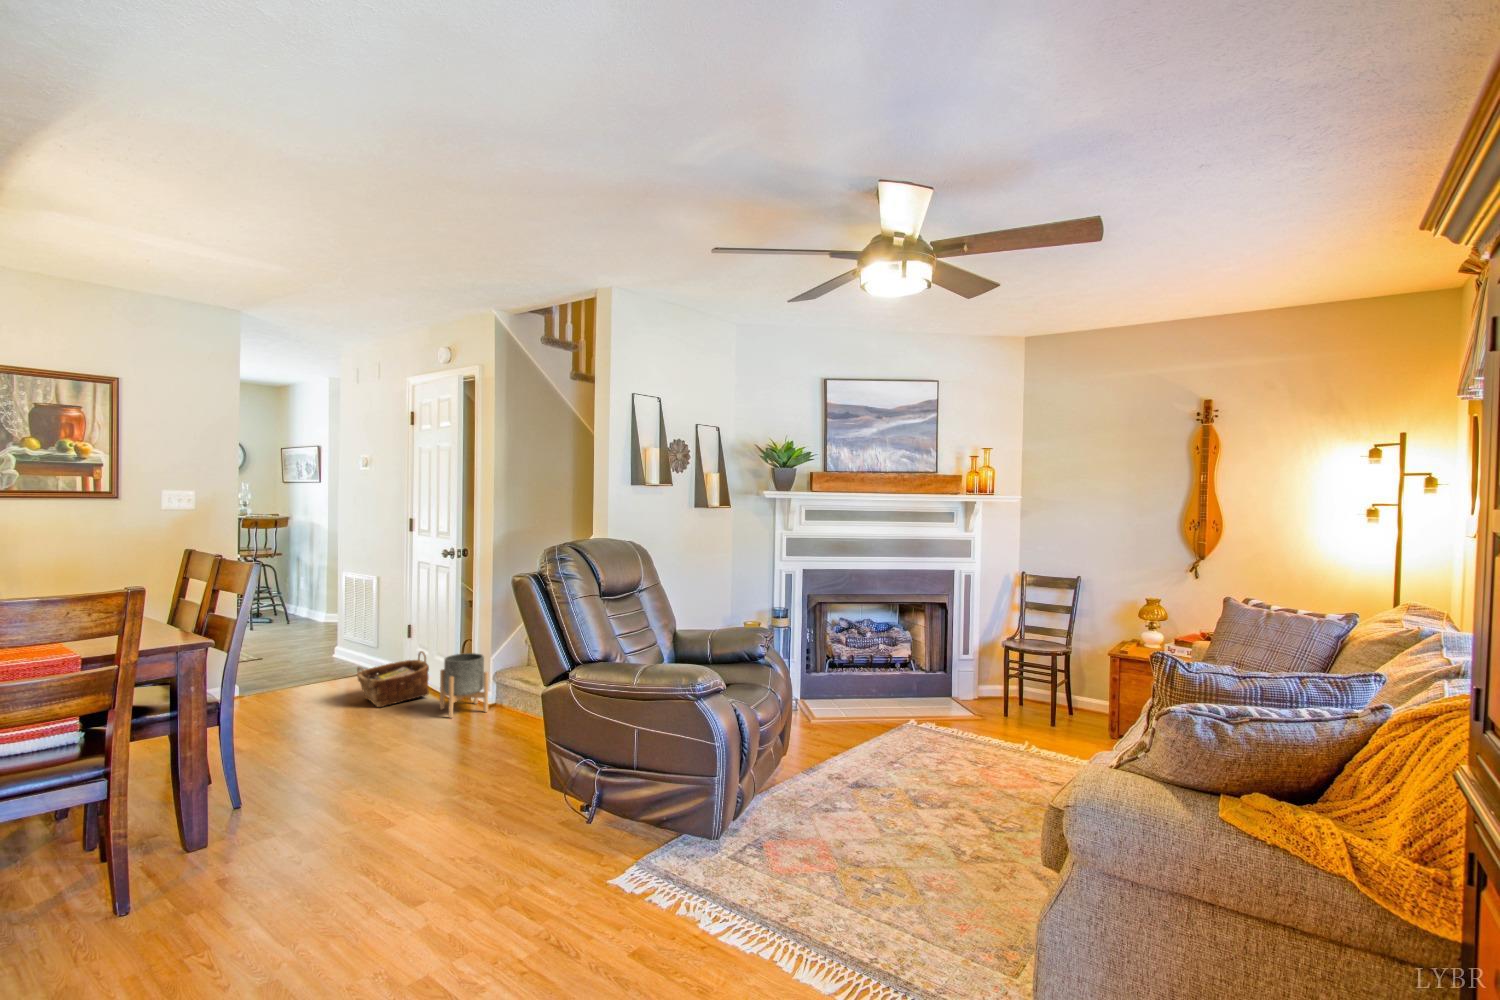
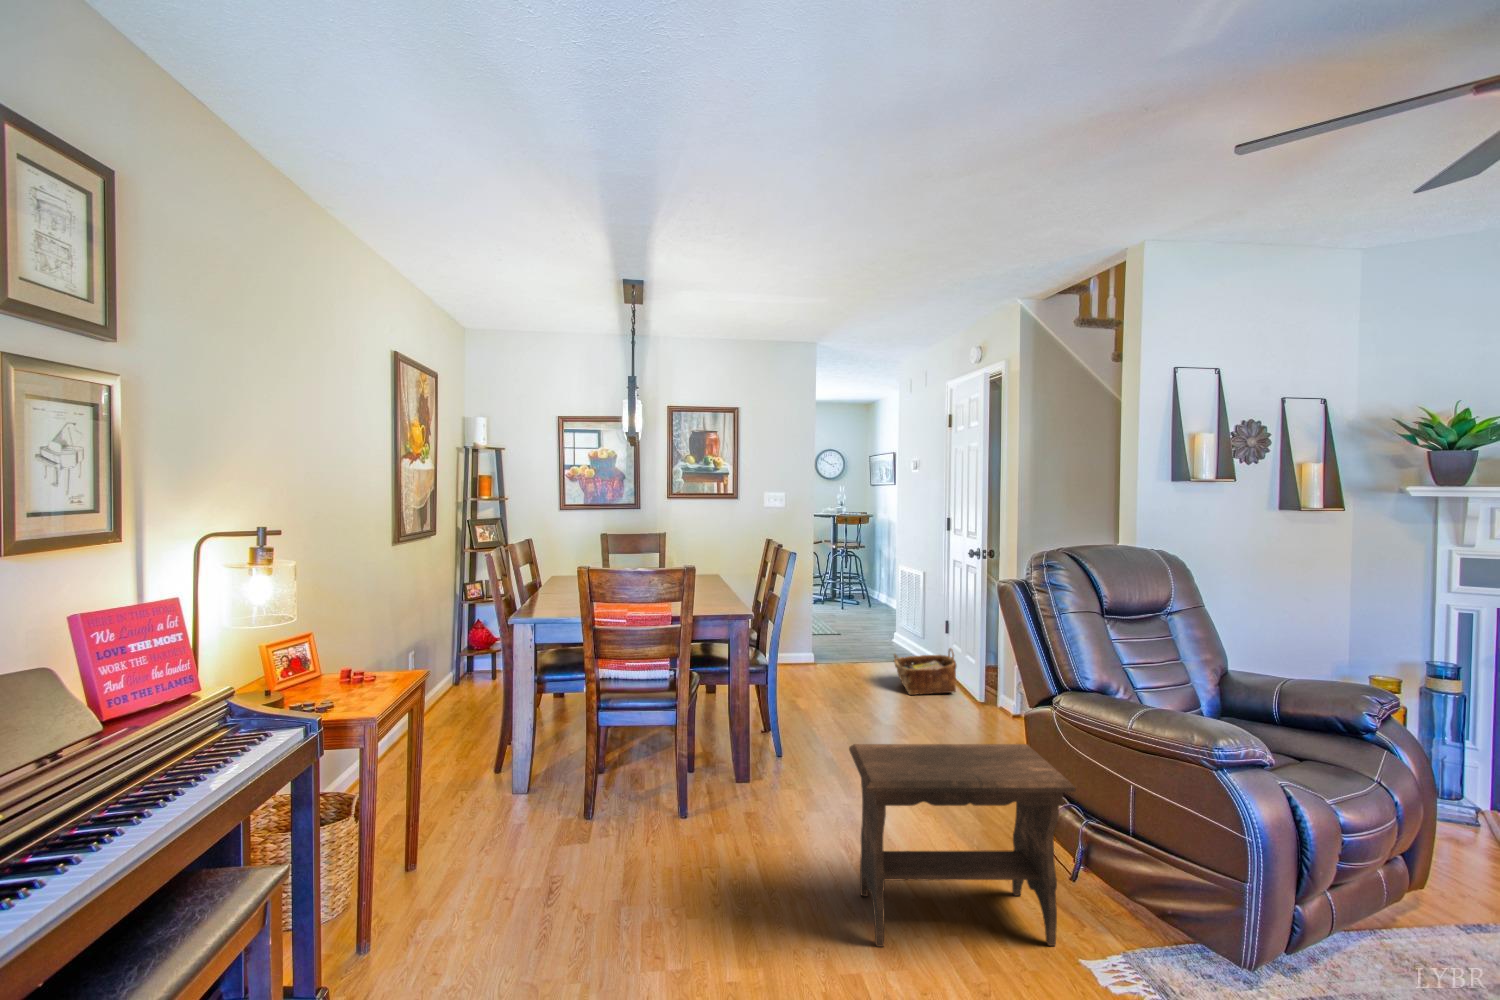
planter: present [440,653,488,718] -> none [962,657,1008,722]
footstool: none [386,717,605,949] -> present [849,744,1076,947]

